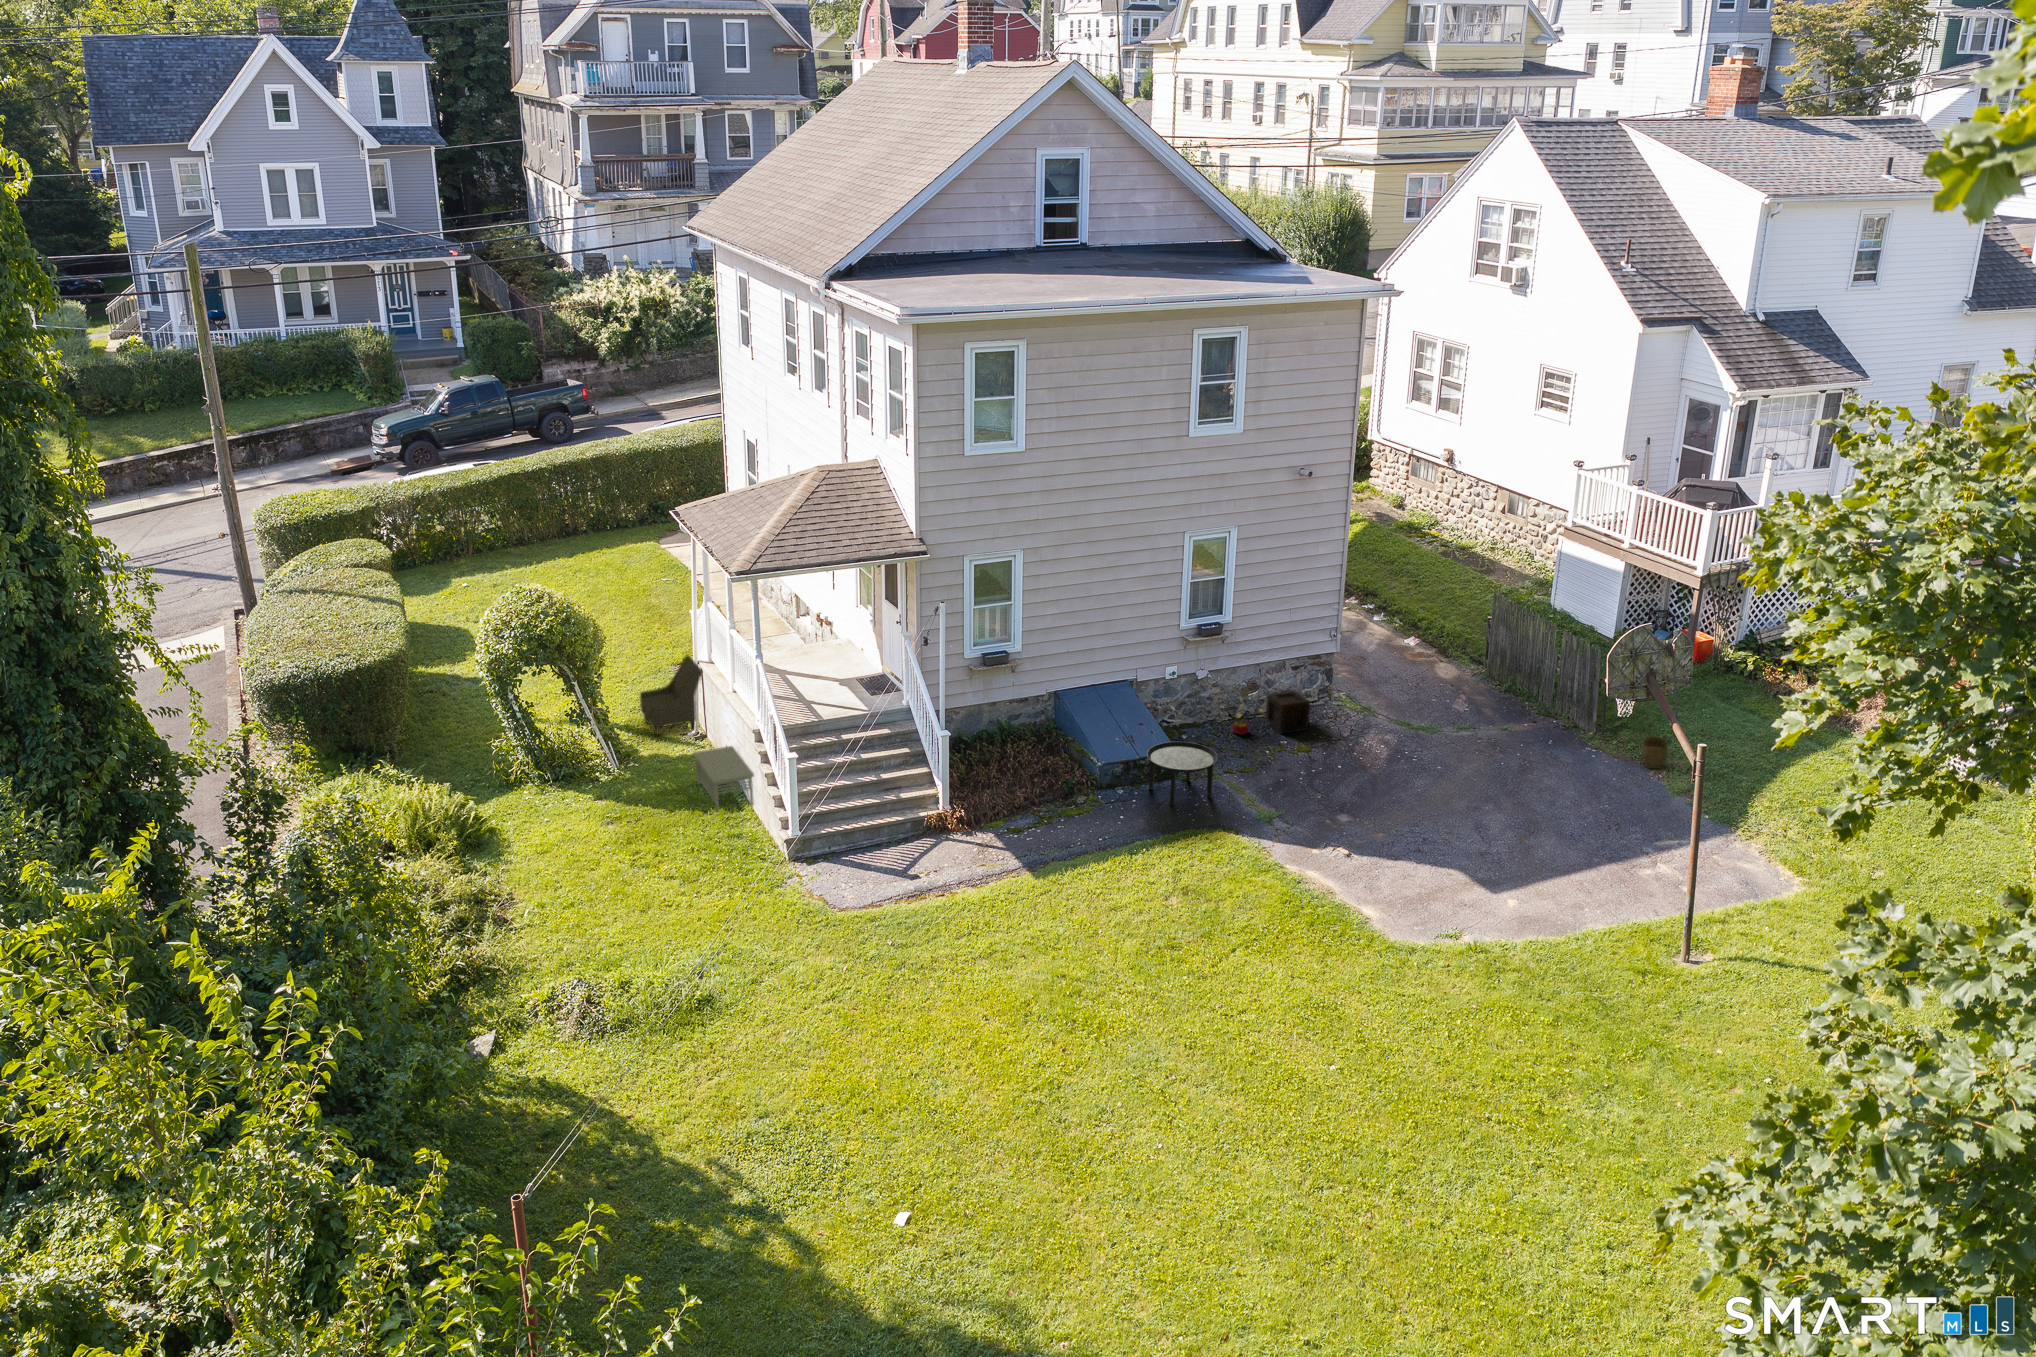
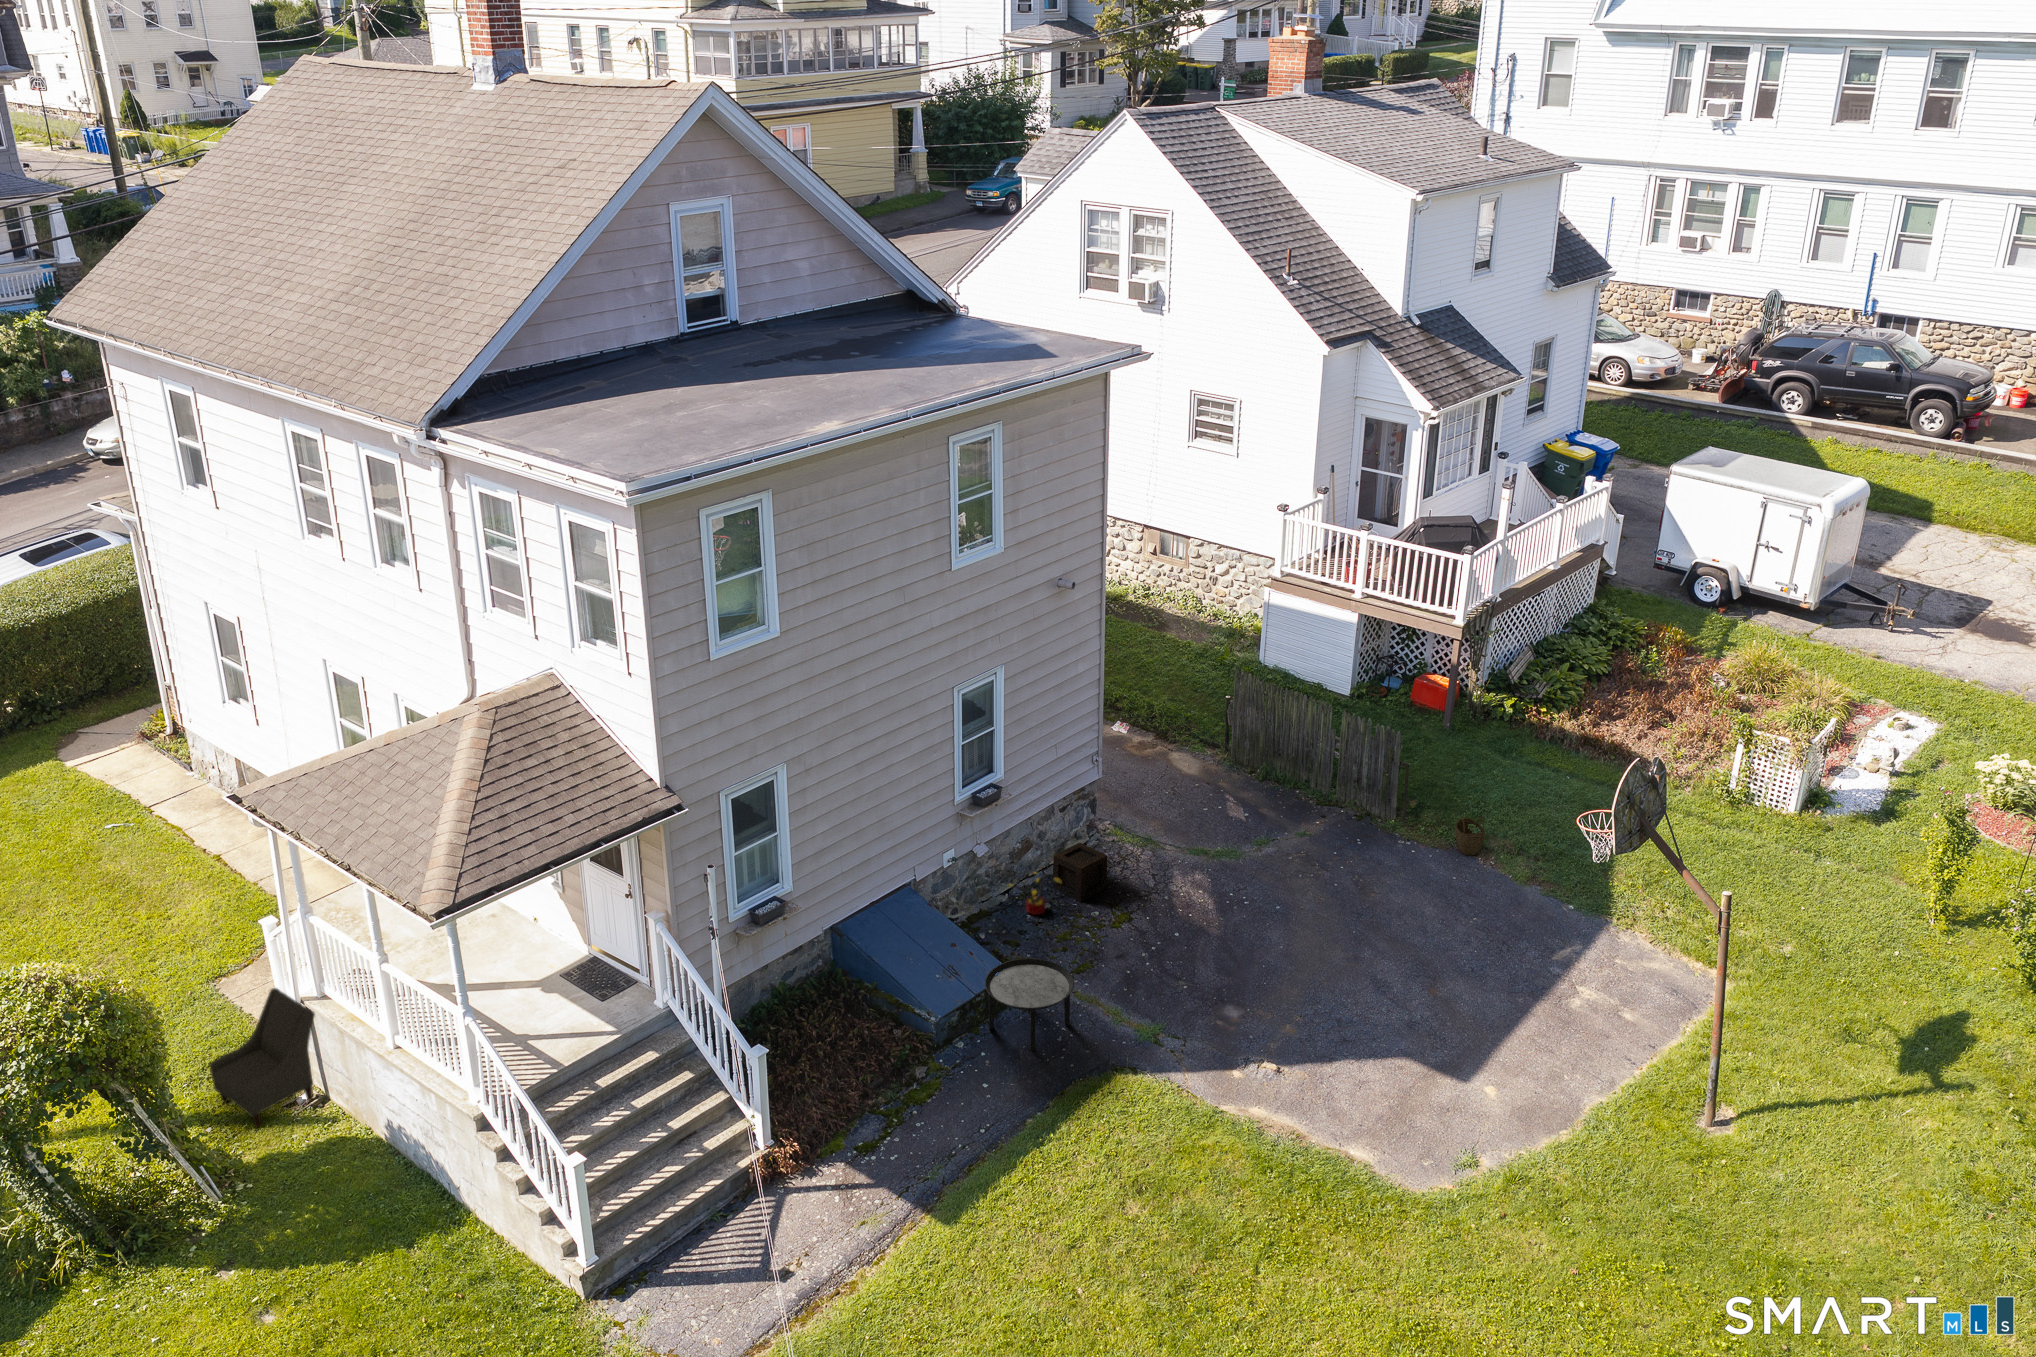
storage bench: present [693,746,754,812] -> none [363,1128,486,1246]

